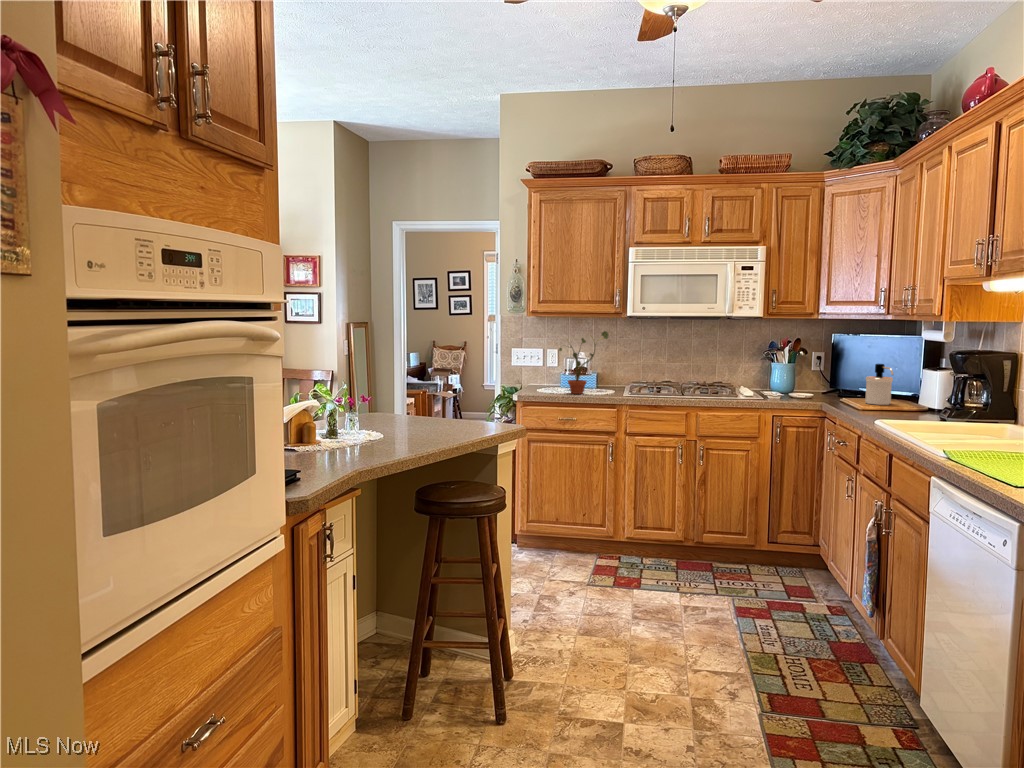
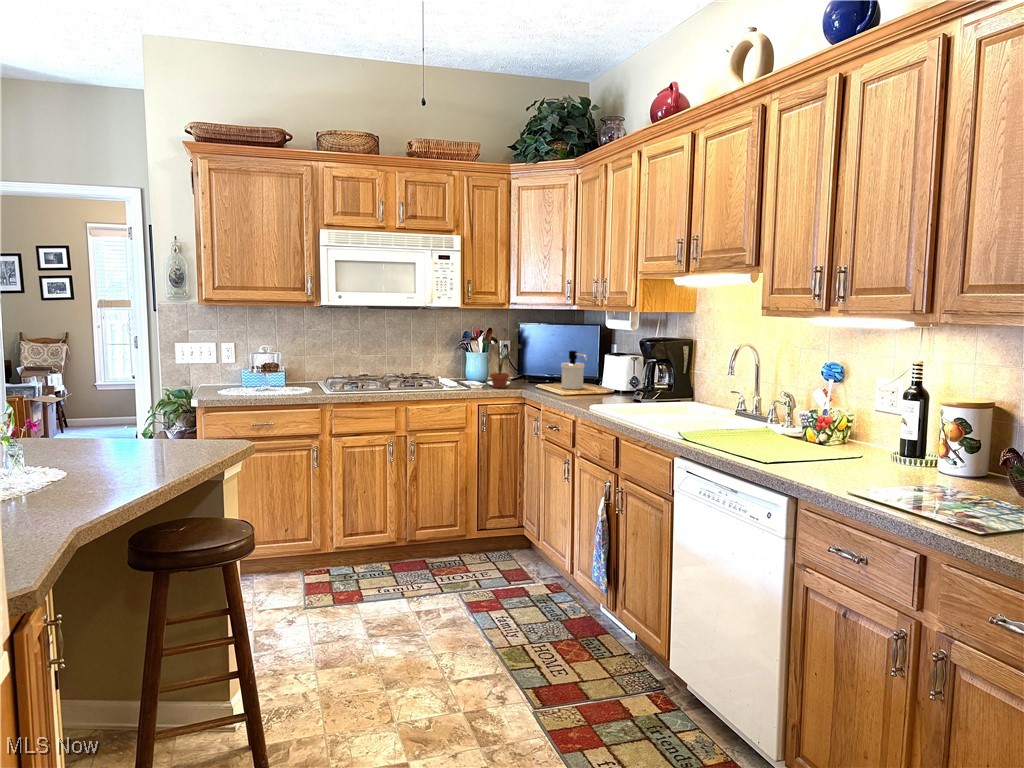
potted plant: present [559,331,609,394] -> present [483,321,522,388]

